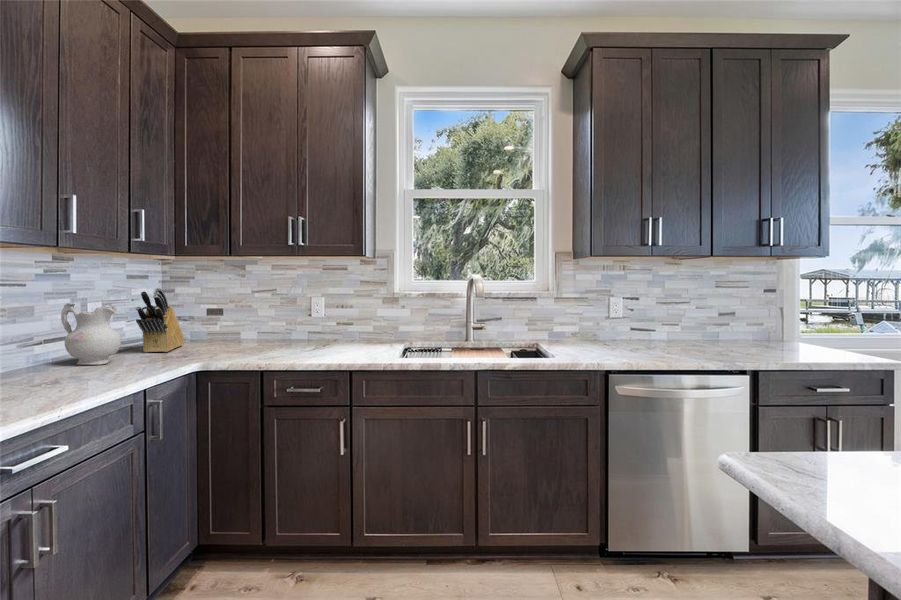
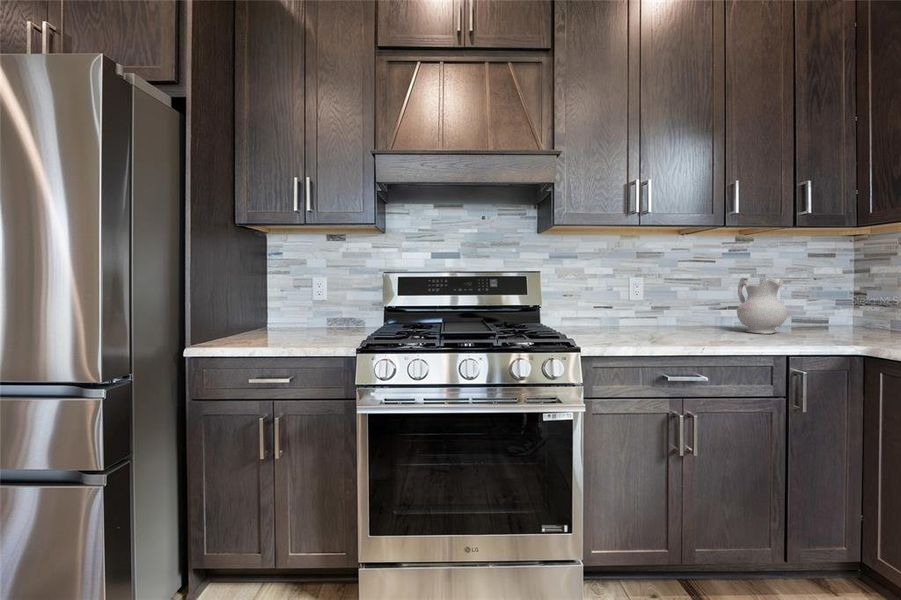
knife block: present [136,288,185,352] -> none [808,263,877,333]

